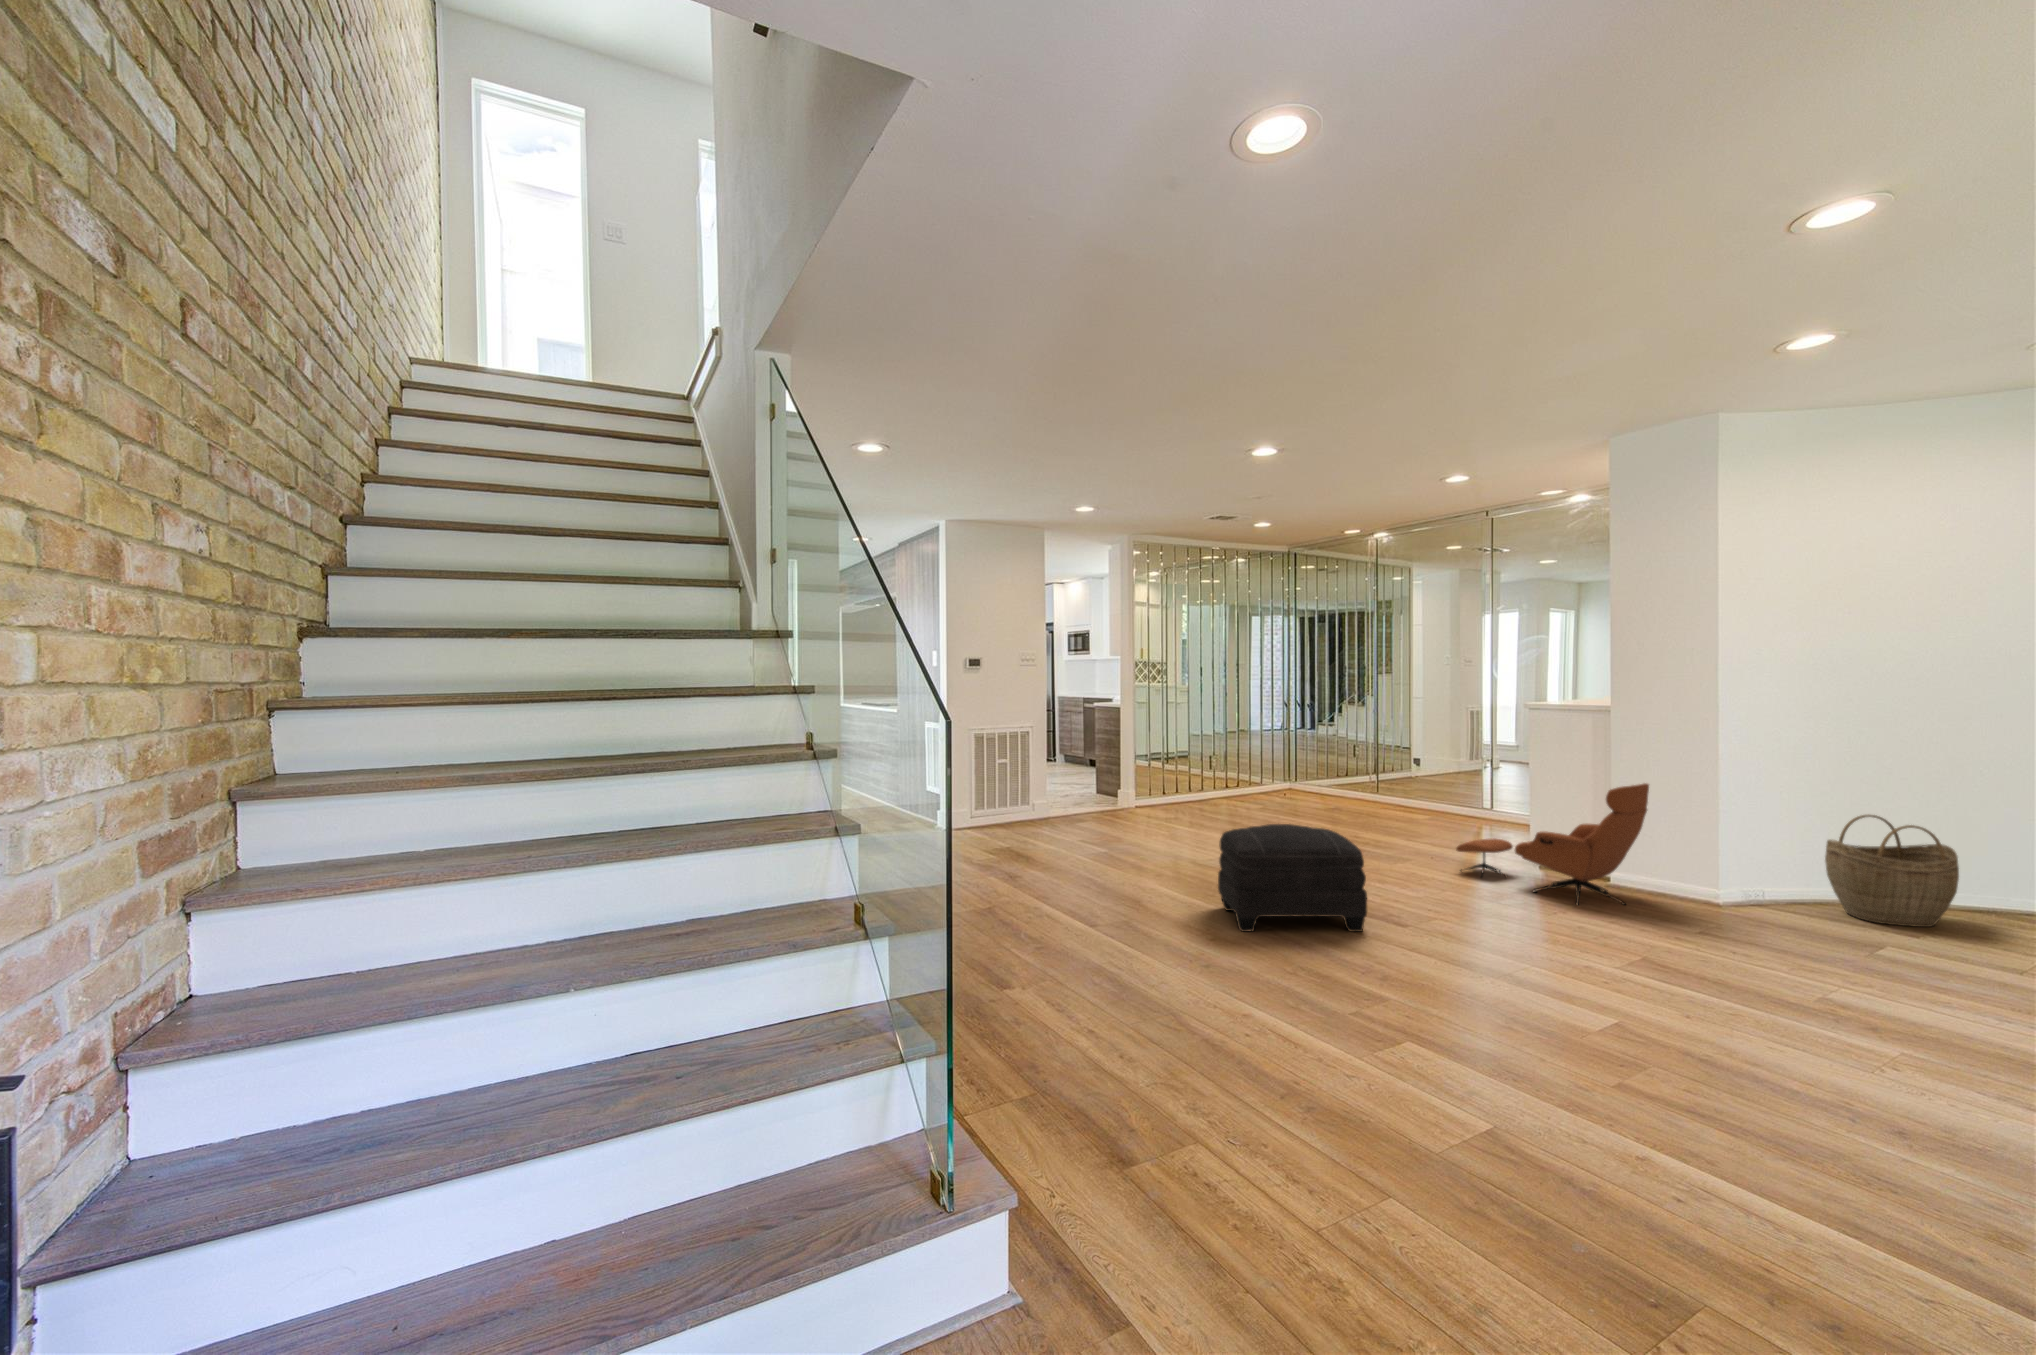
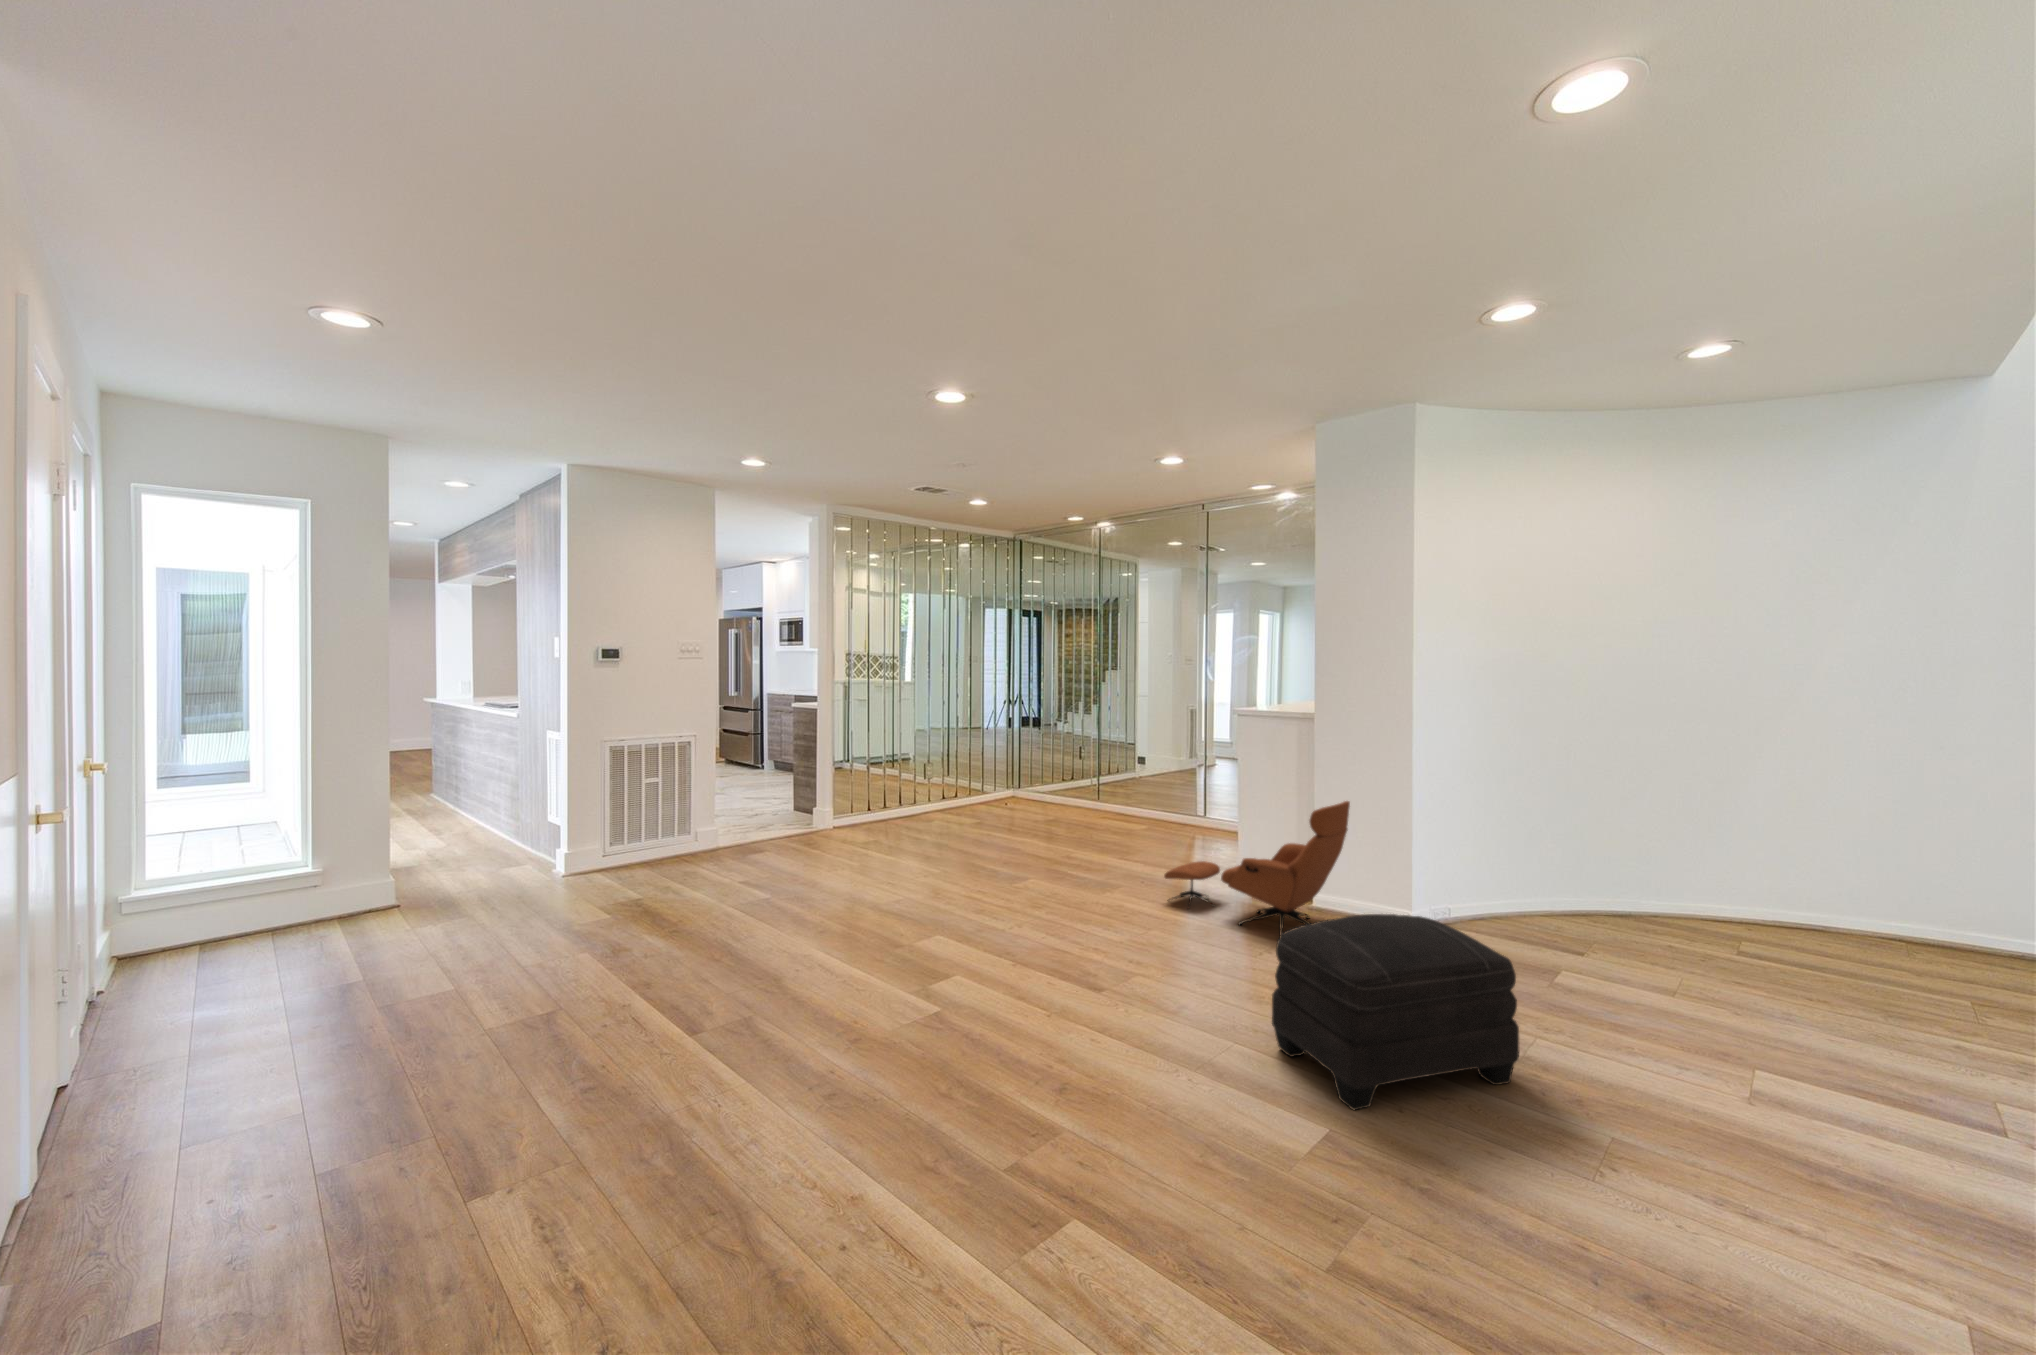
woven basket: present [1825,814,1959,927] -> none [1499,824,1608,939]
ottoman: present [1218,824,1367,932] -> present [1272,914,1519,1110]

